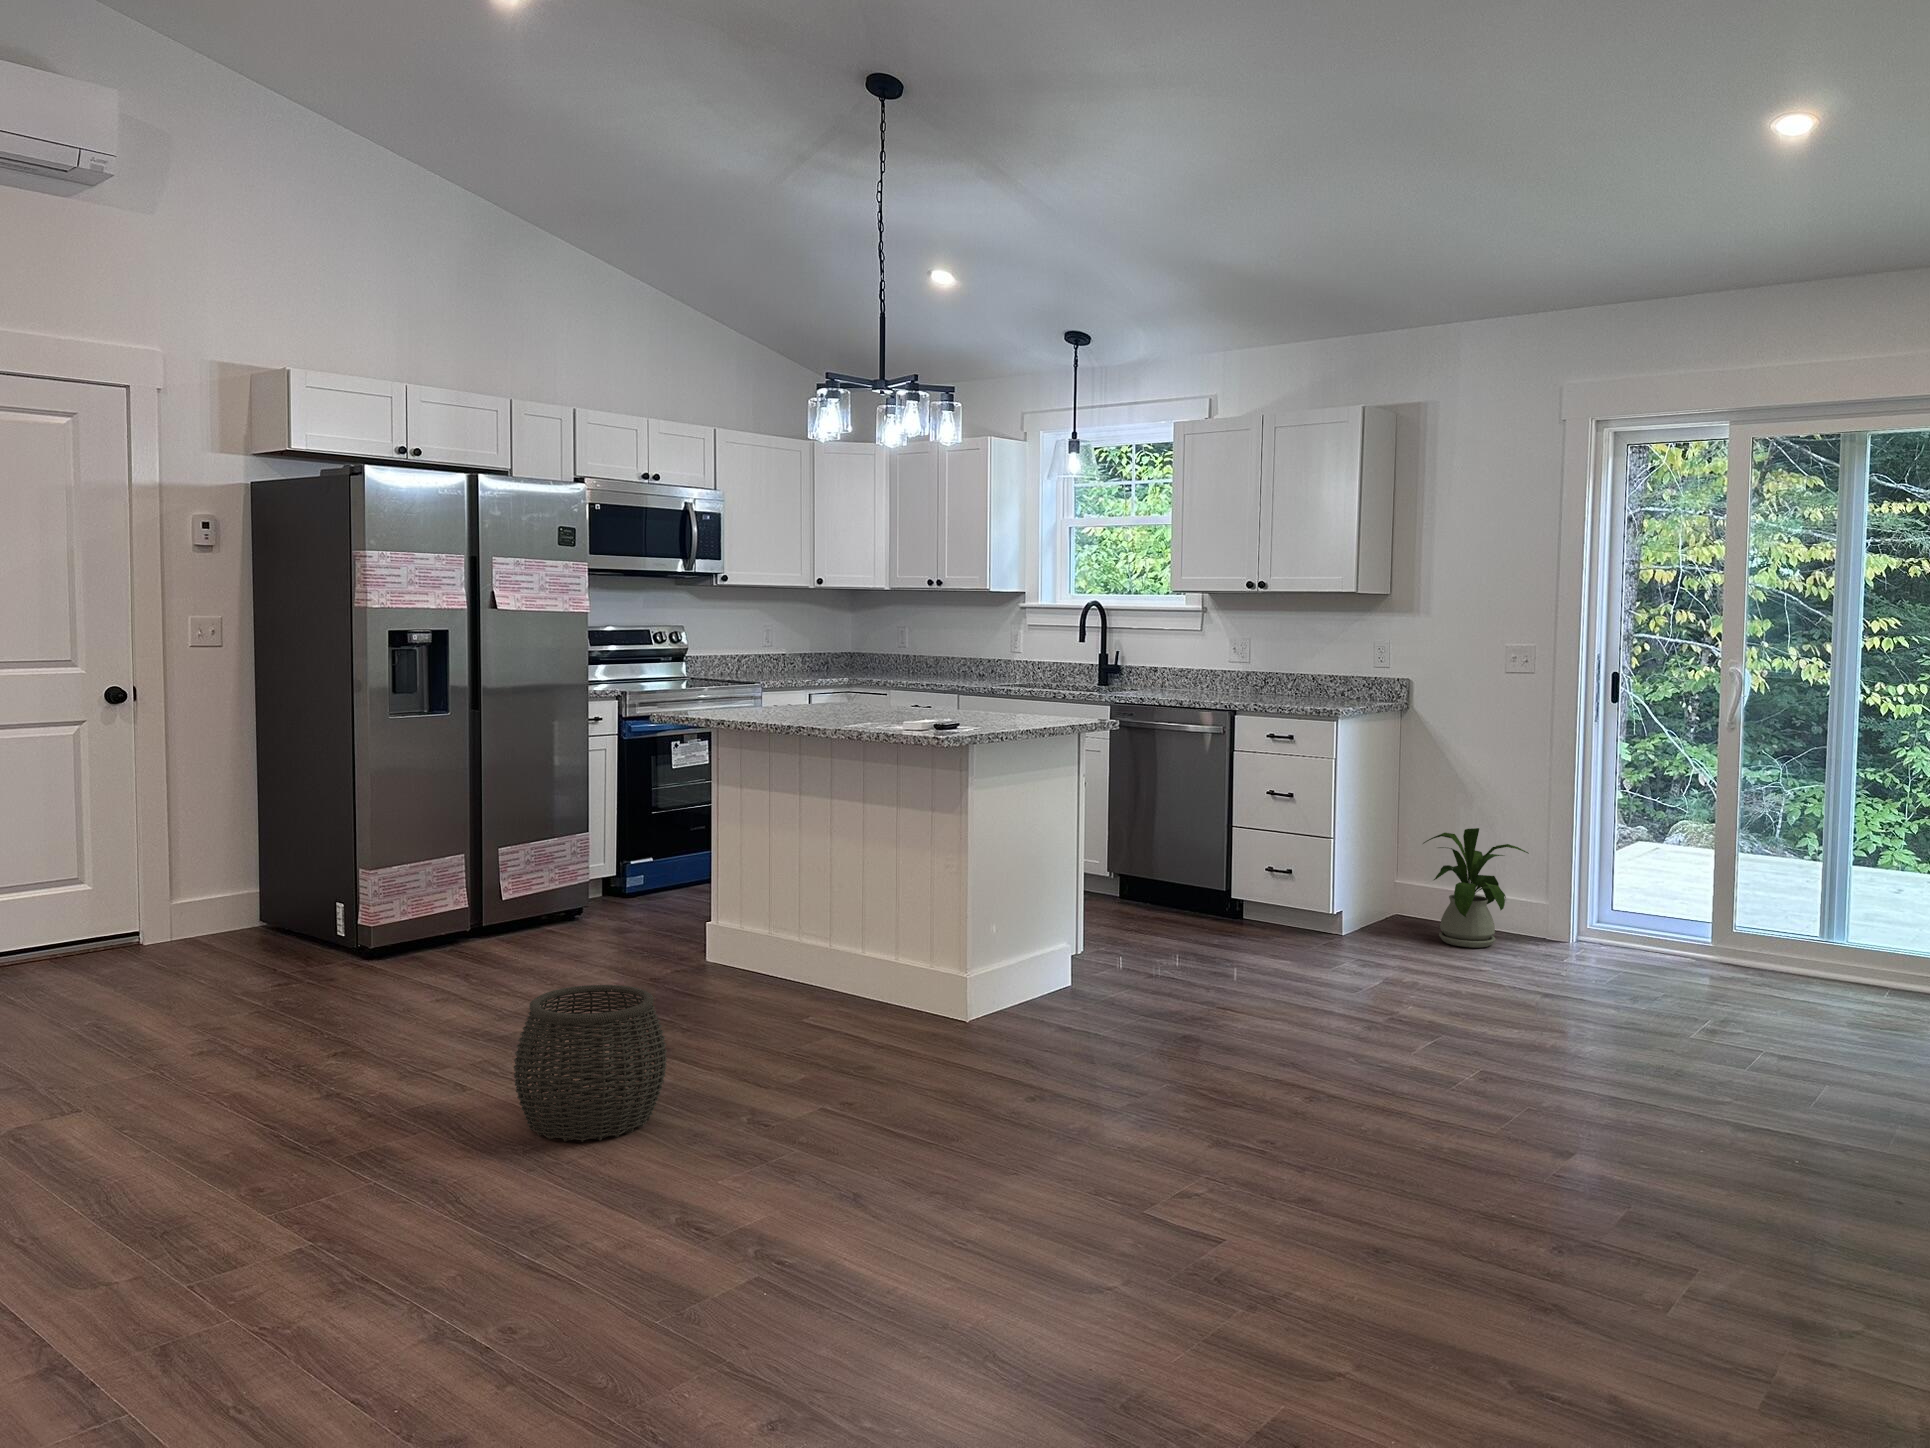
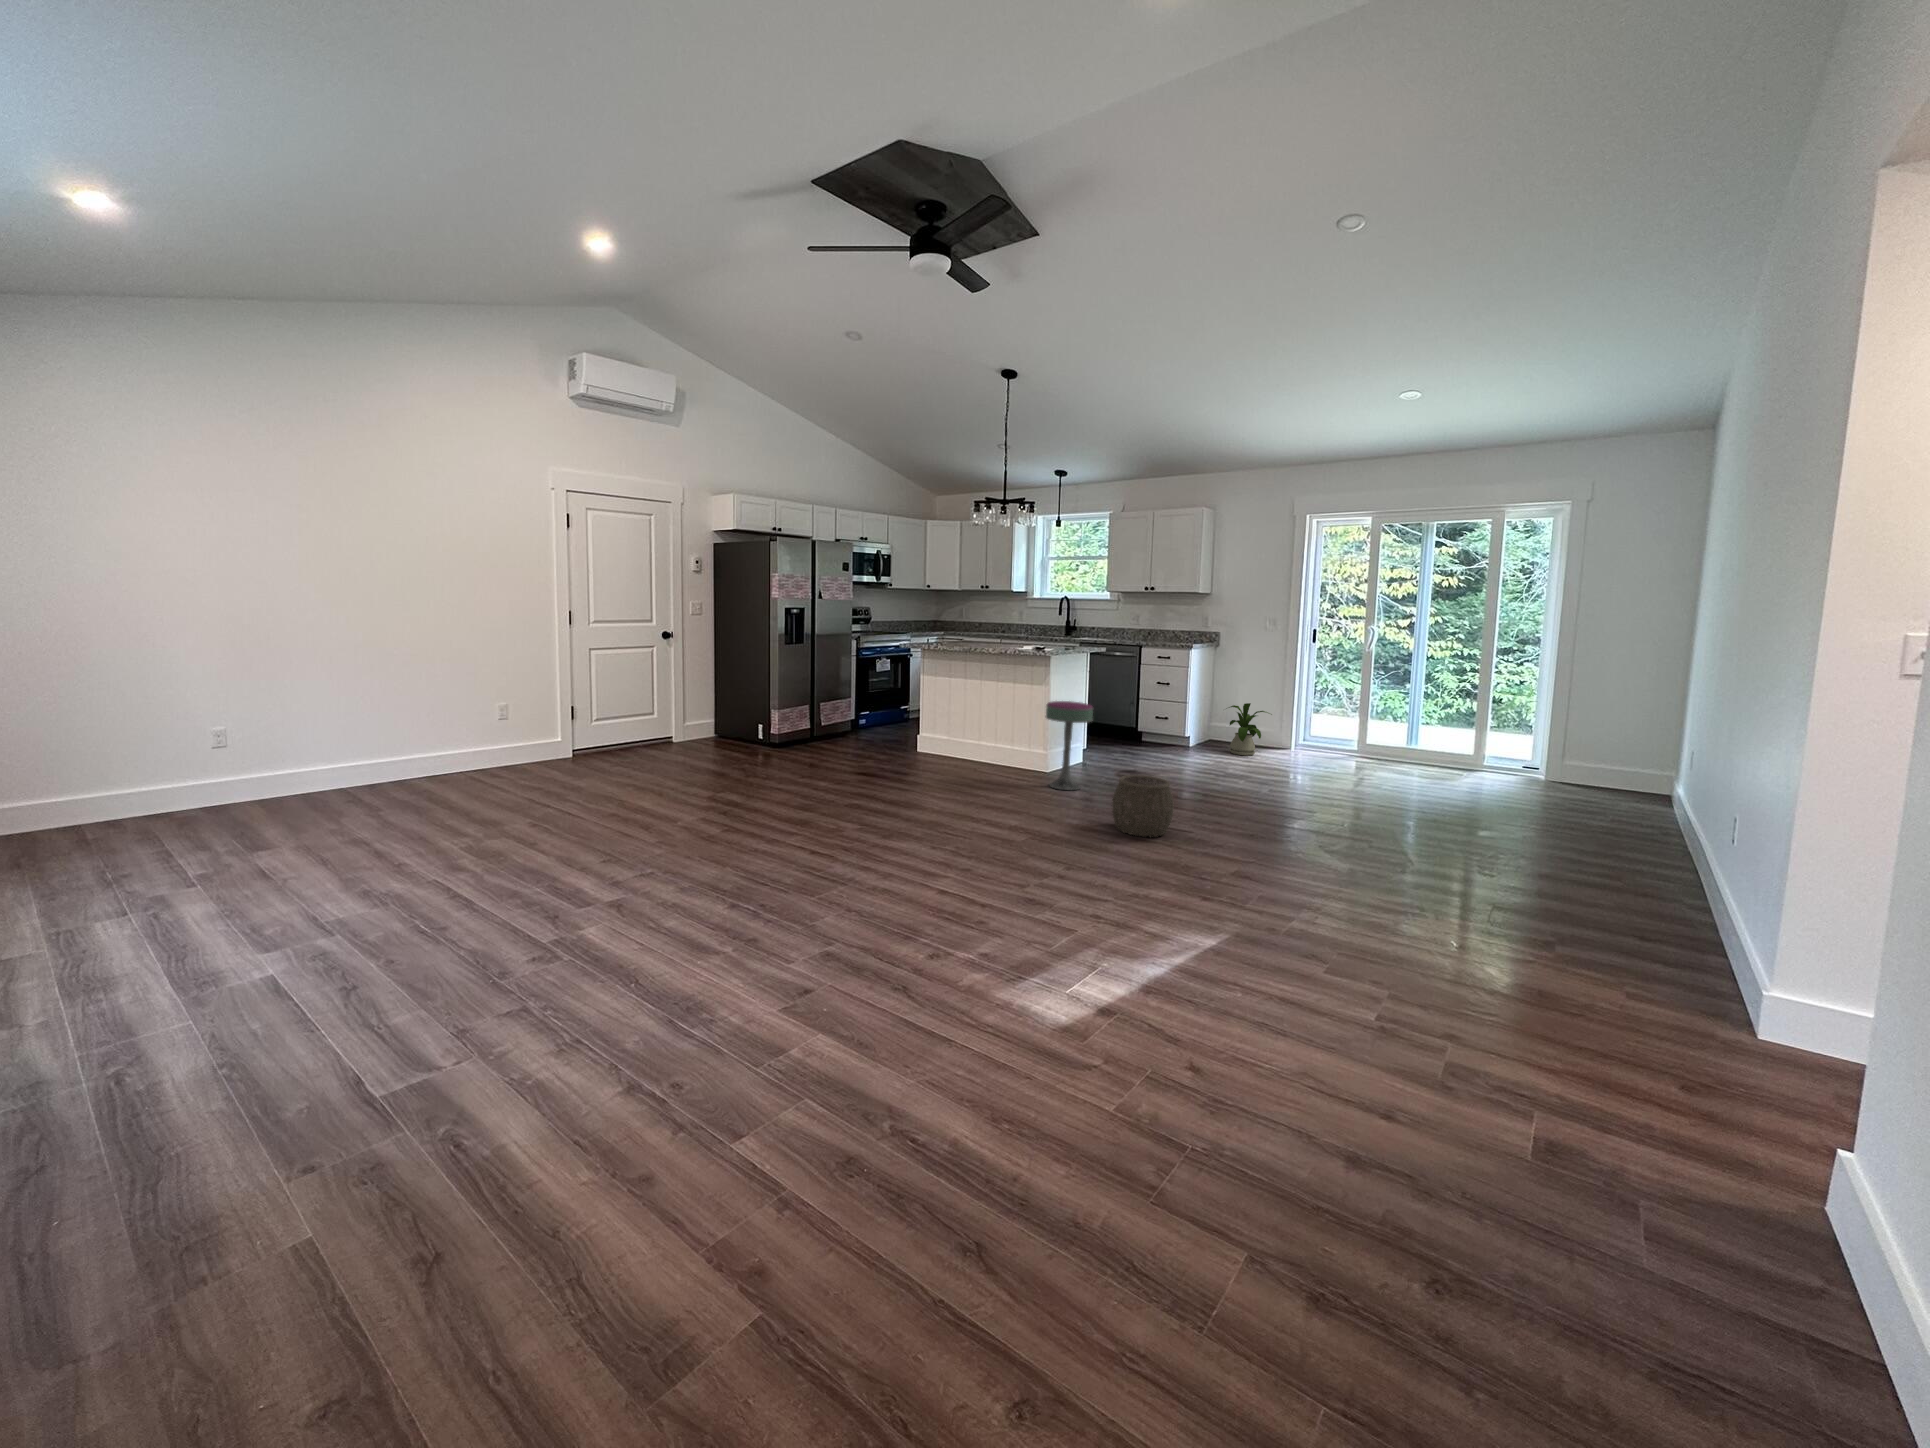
bar stool: none [948,839,1064,1066] -> present [1046,701,1093,790]
woven basket: present [513,985,667,1142] -> present [1112,775,1174,837]

